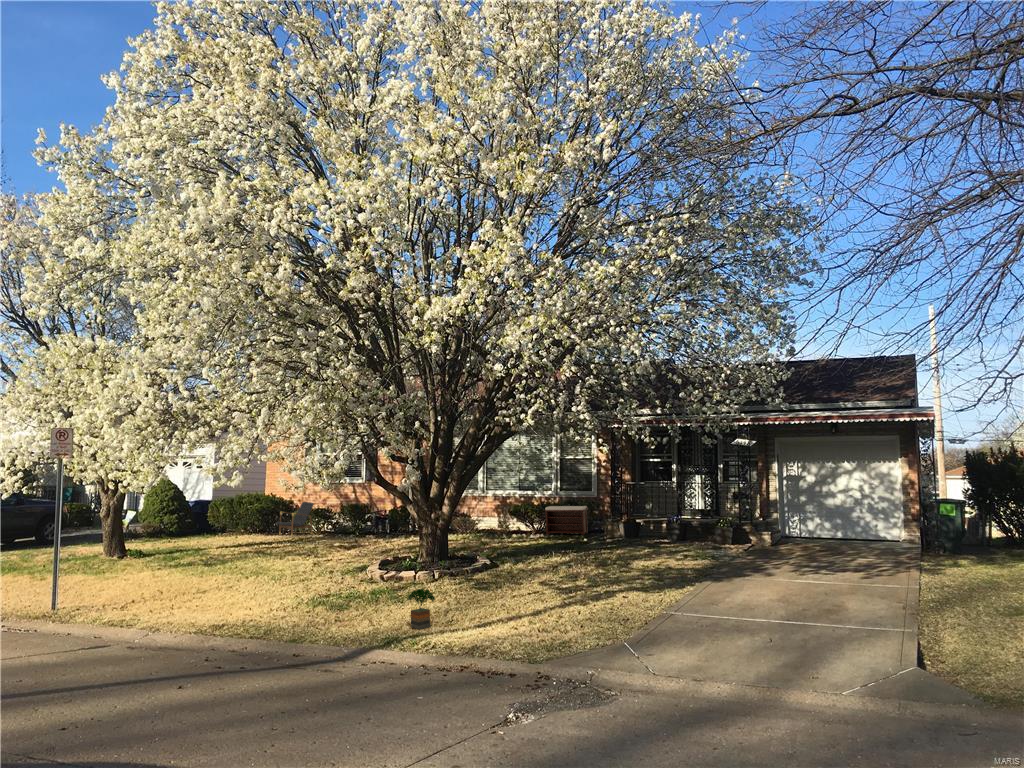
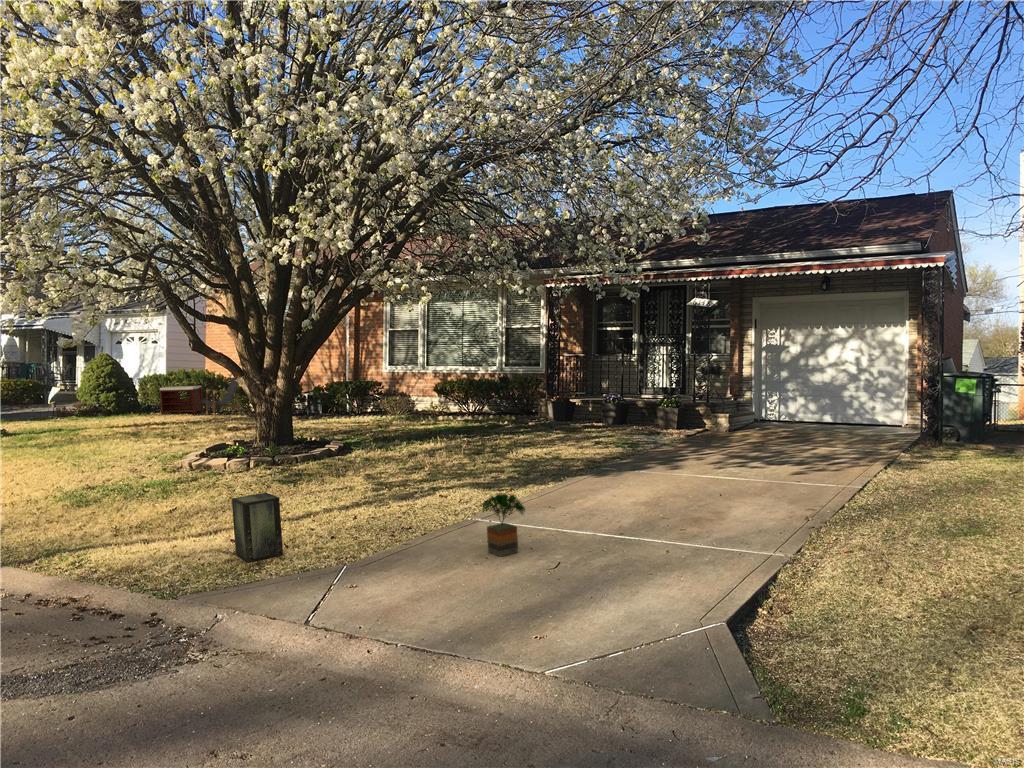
bench: present [544,506,588,535] -> present [159,386,204,414]
potted tree: present [408,589,435,629] -> present [482,493,525,557]
storage box: none [533,596,570,647] -> present [232,493,283,563]

